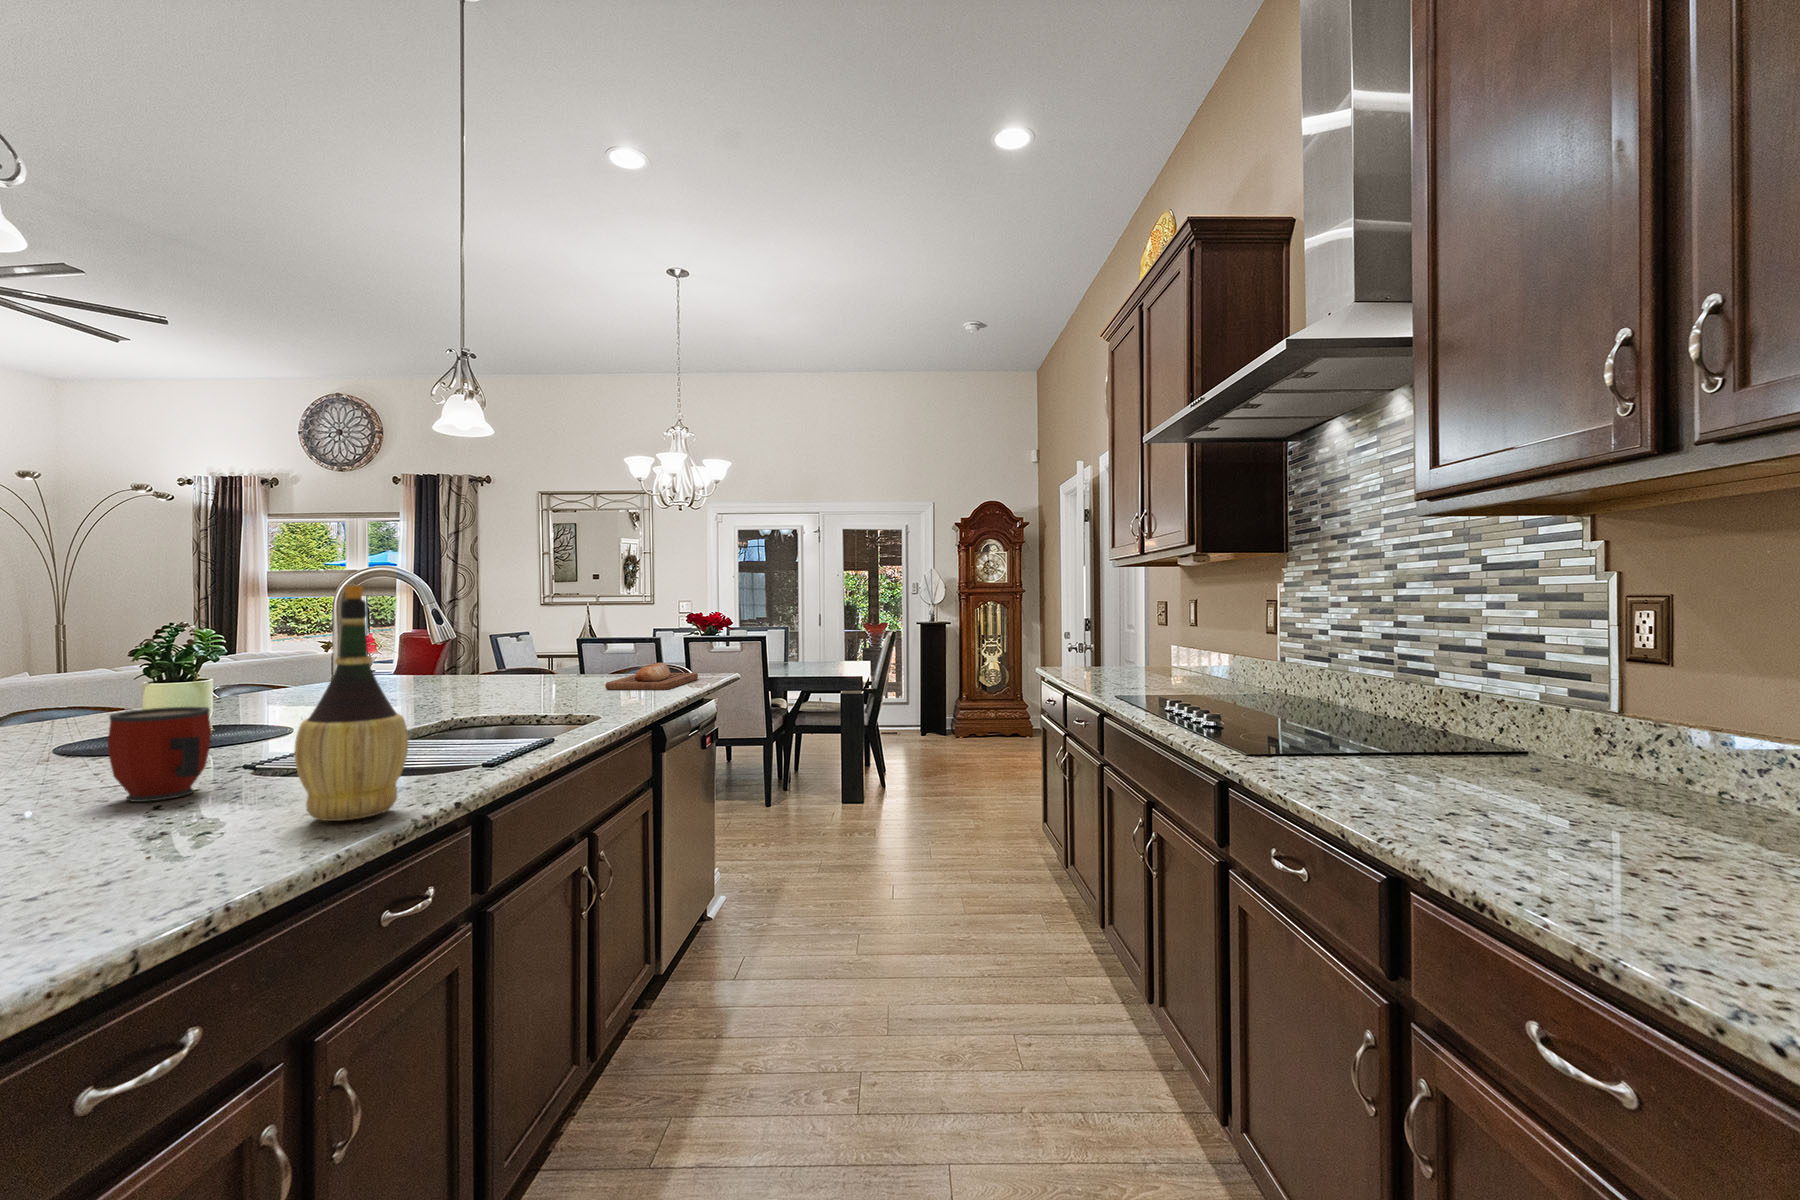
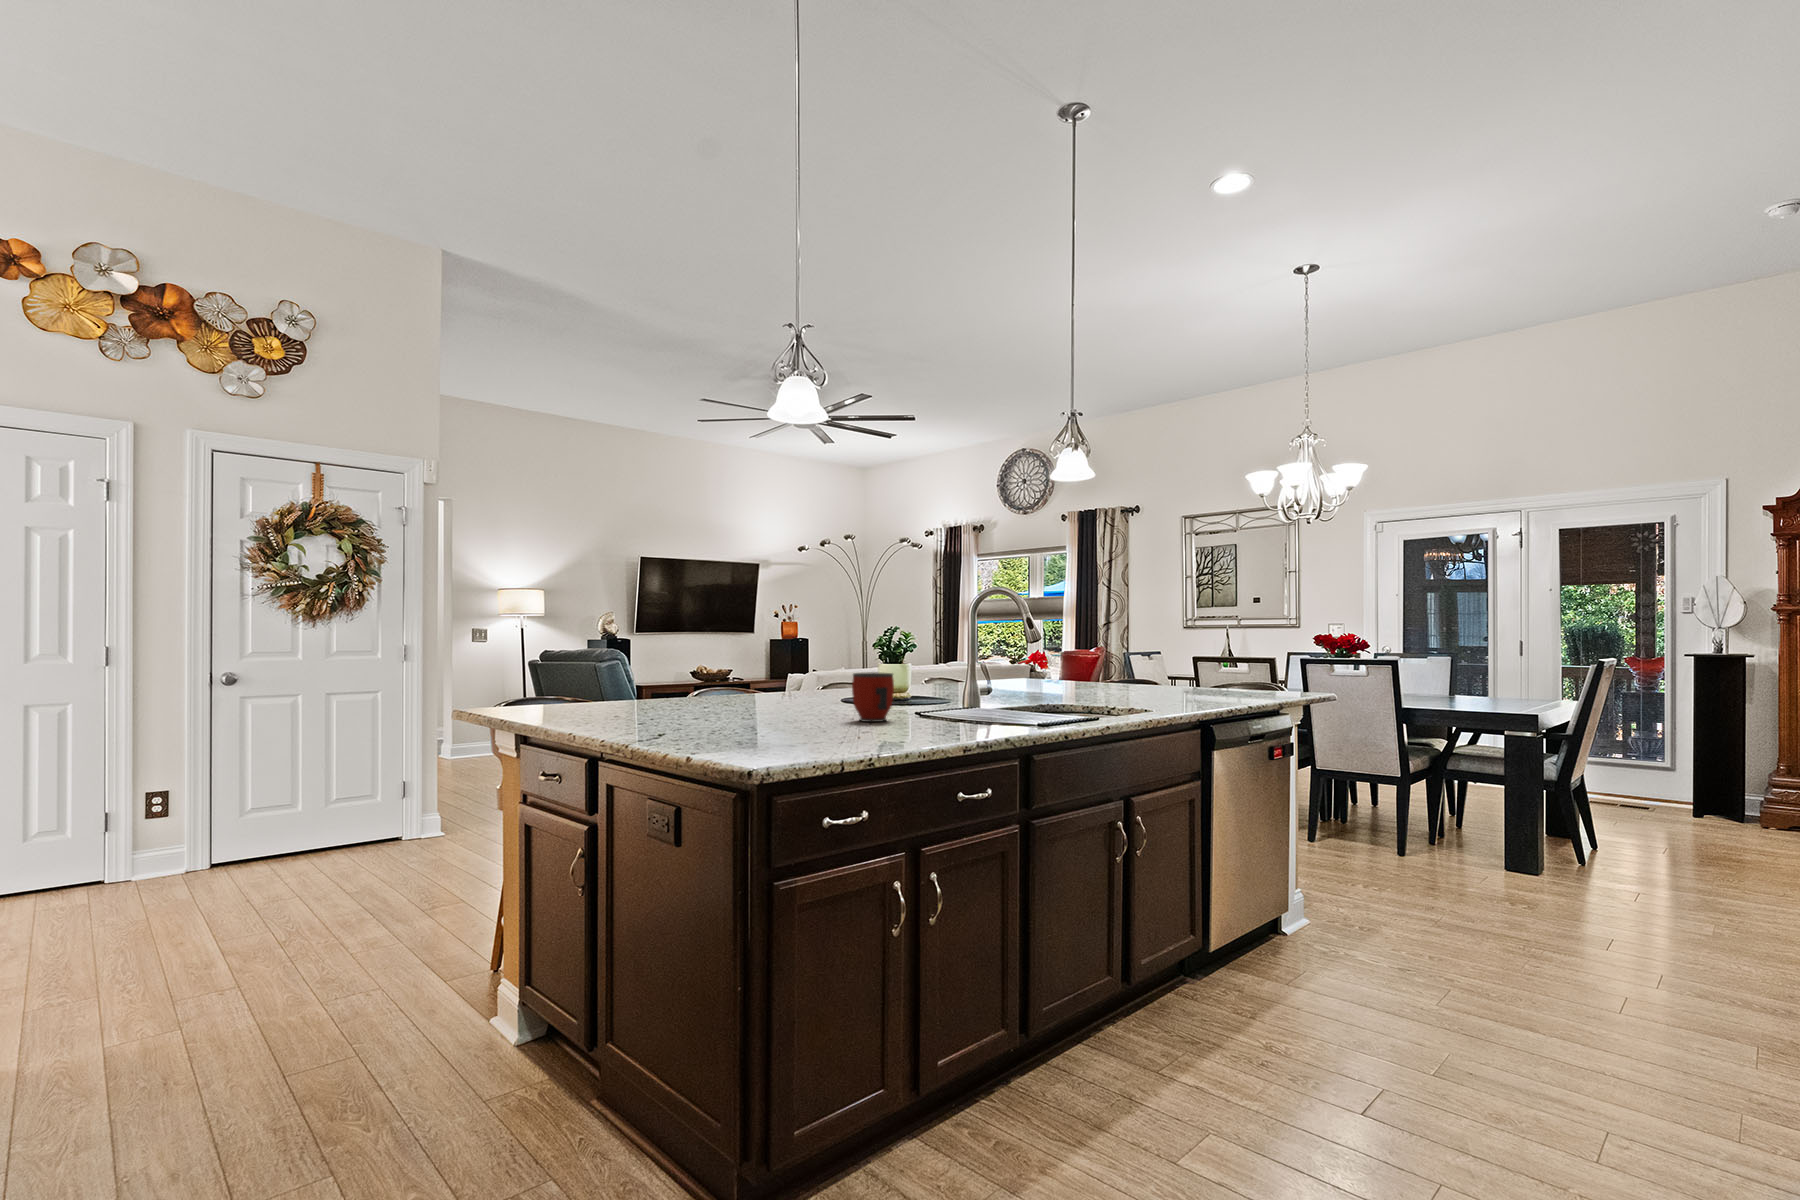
wine bottle: present [294,584,408,821] -> none [919,599,974,735]
bread loaf: present [605,663,698,690] -> none [1177,676,1274,700]

